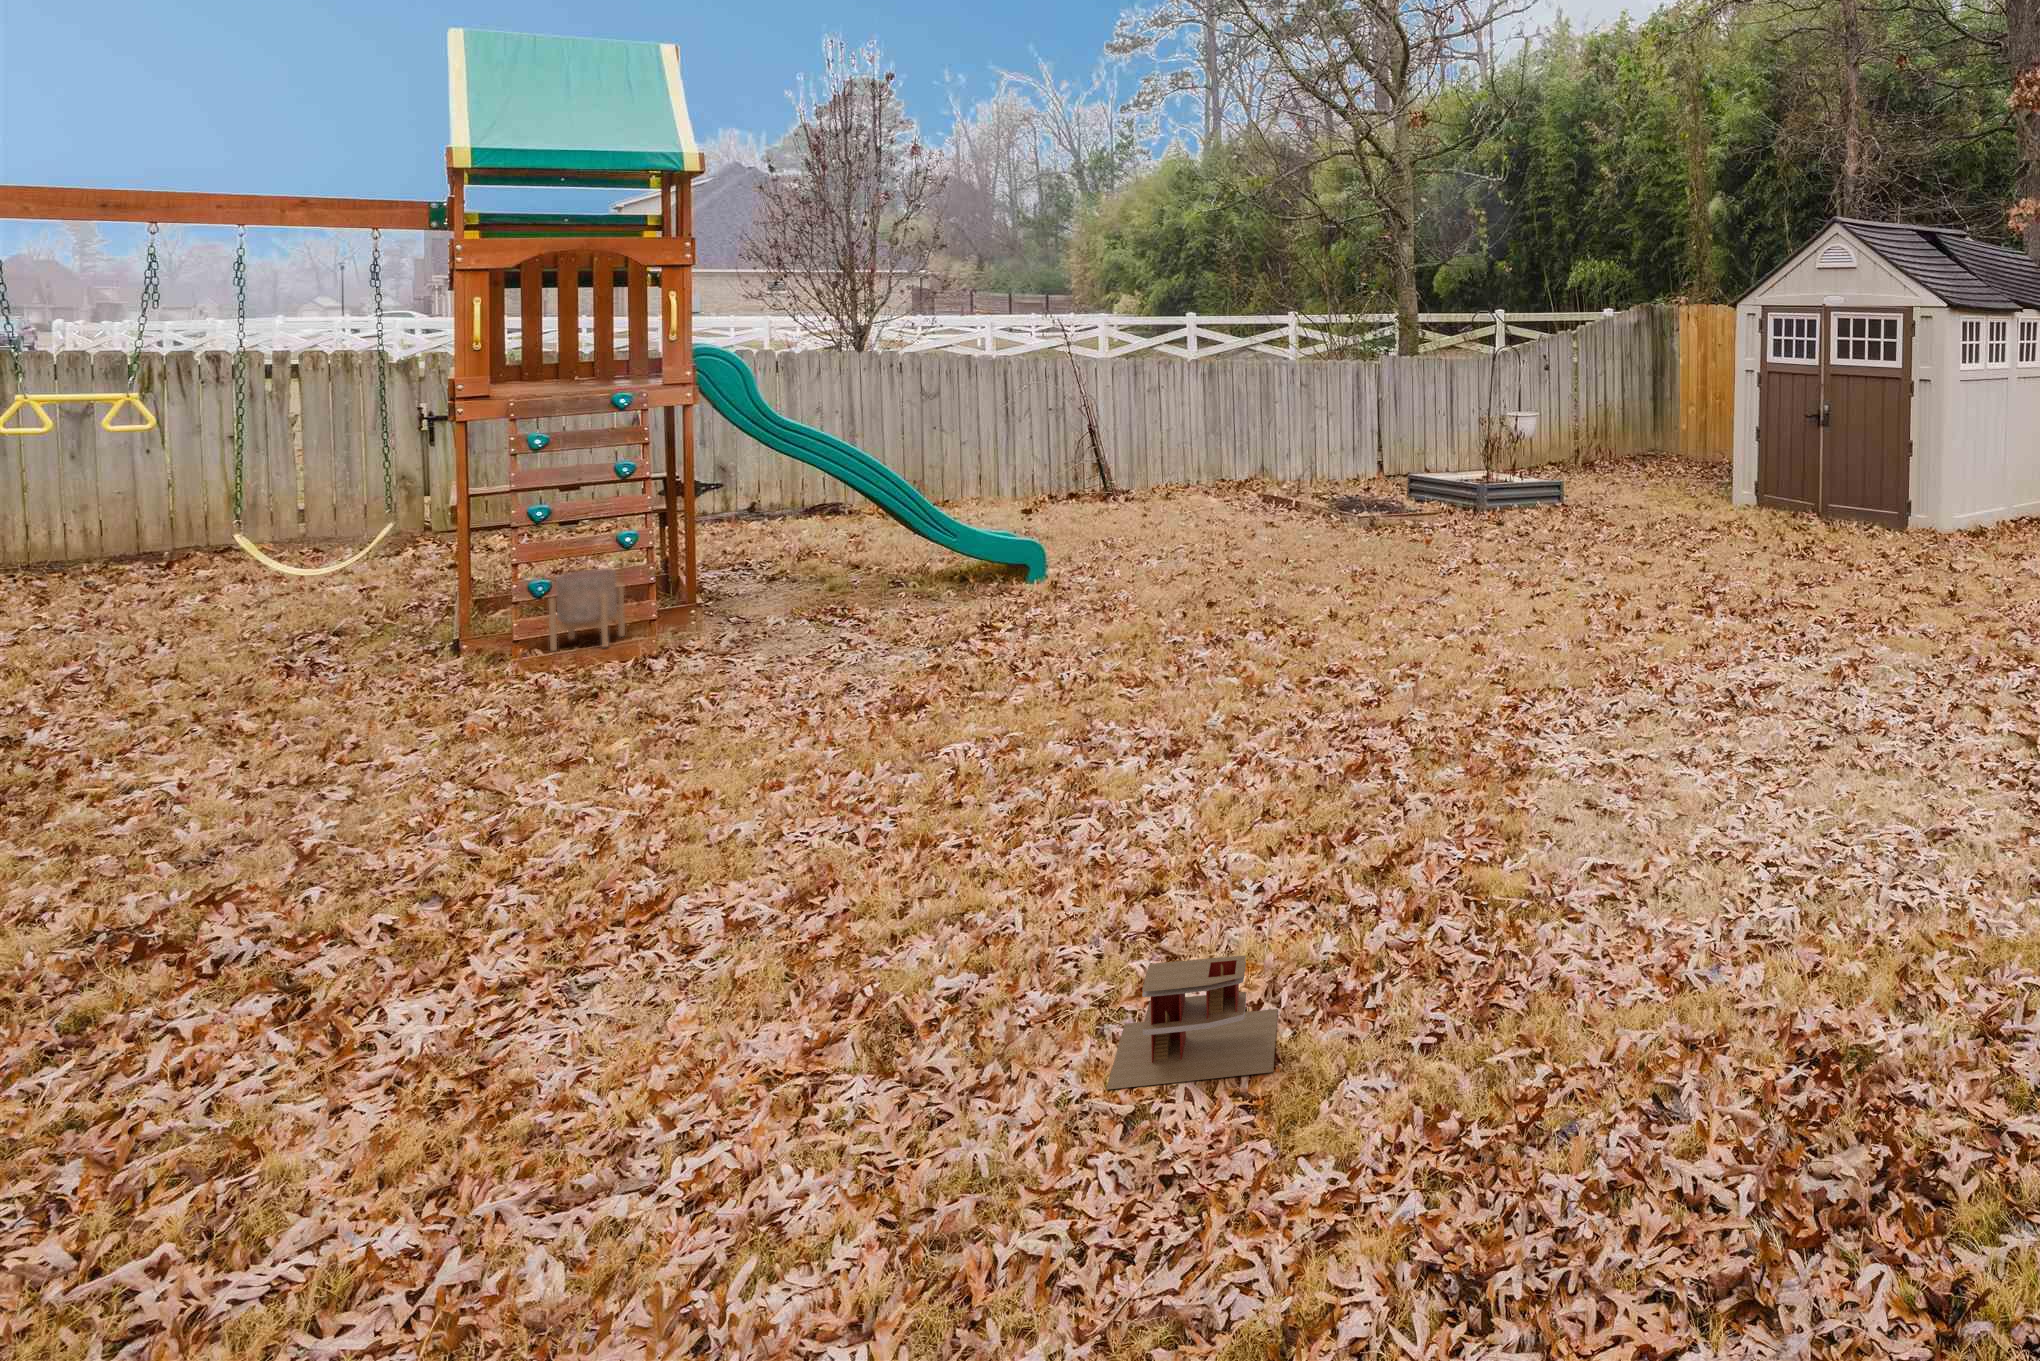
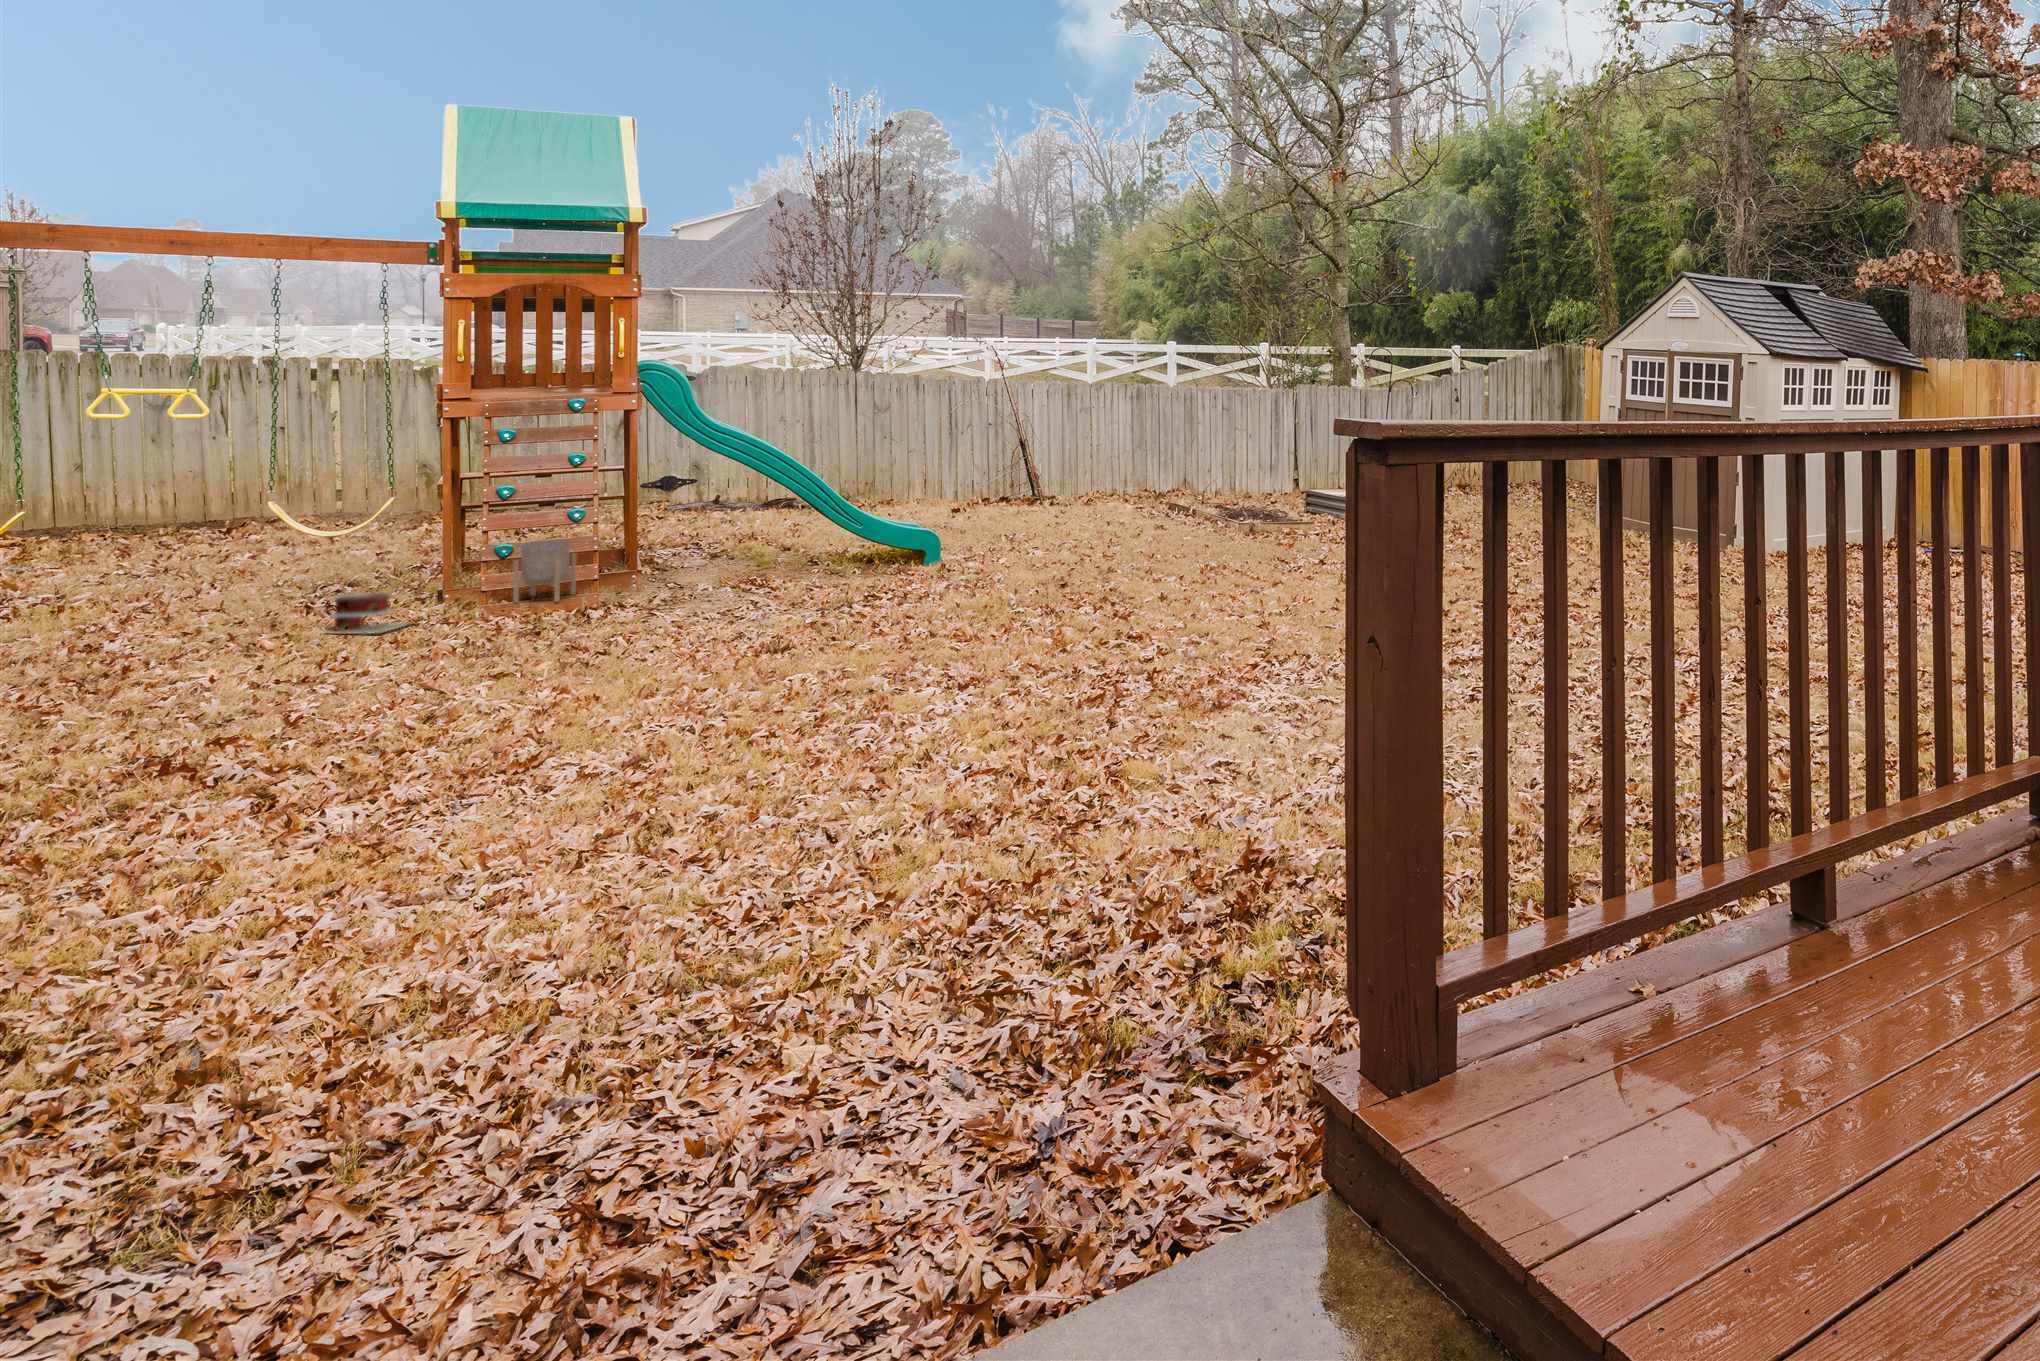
toy house: present [1107,955,1277,1089] -> present [331,592,415,634]

